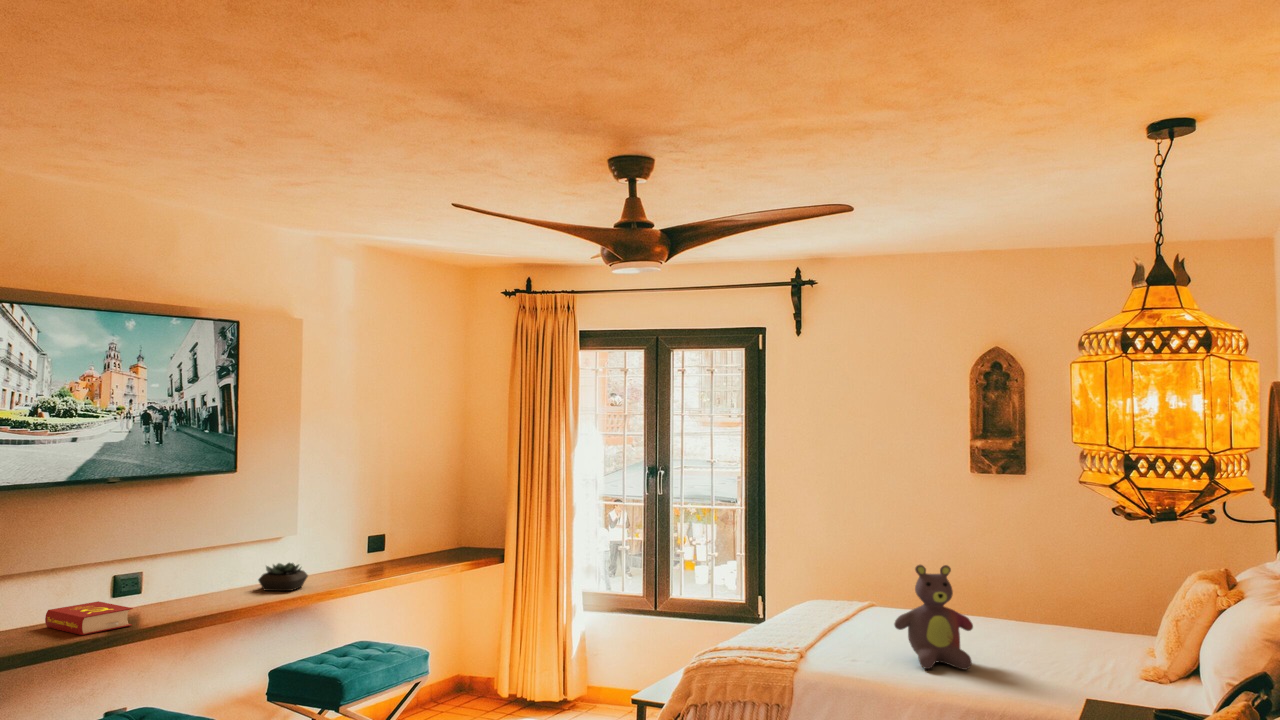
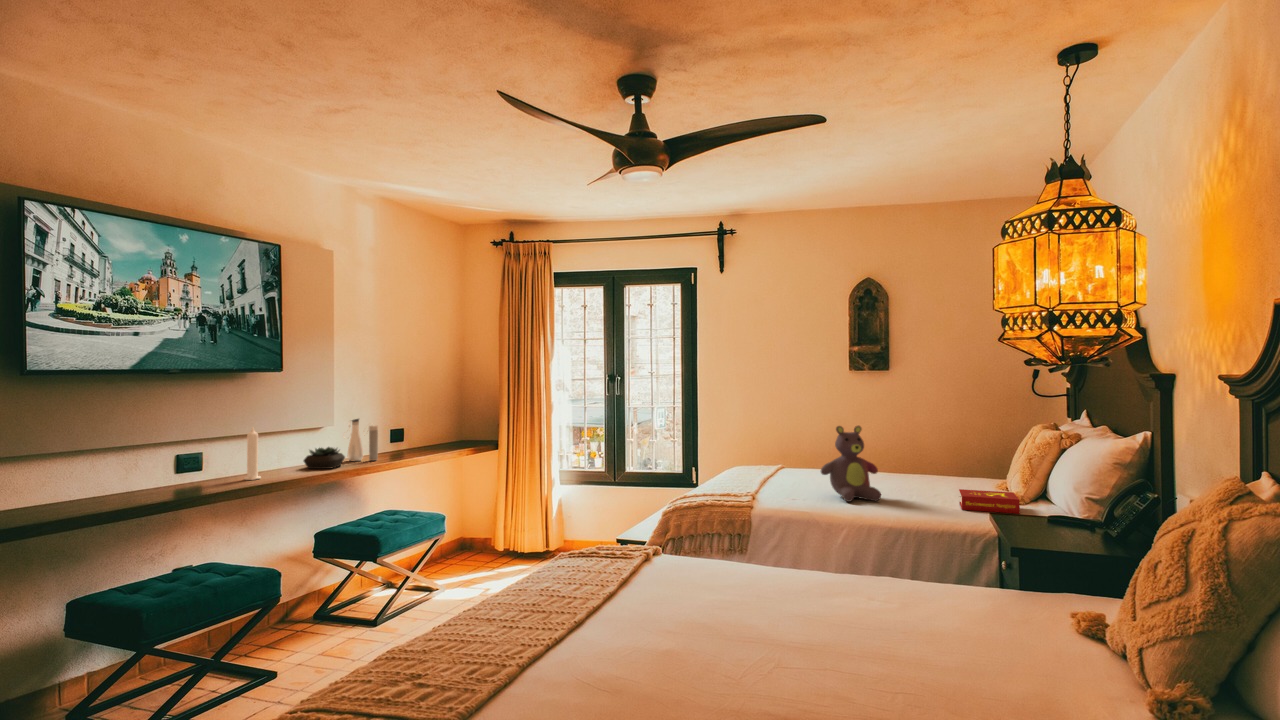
water bottle: none [308,525,350,579] -> present [347,419,378,461]
candle: none [187,542,207,607] -> present [244,428,261,480]
book: present [45,601,133,635] -> present [959,489,1020,514]

